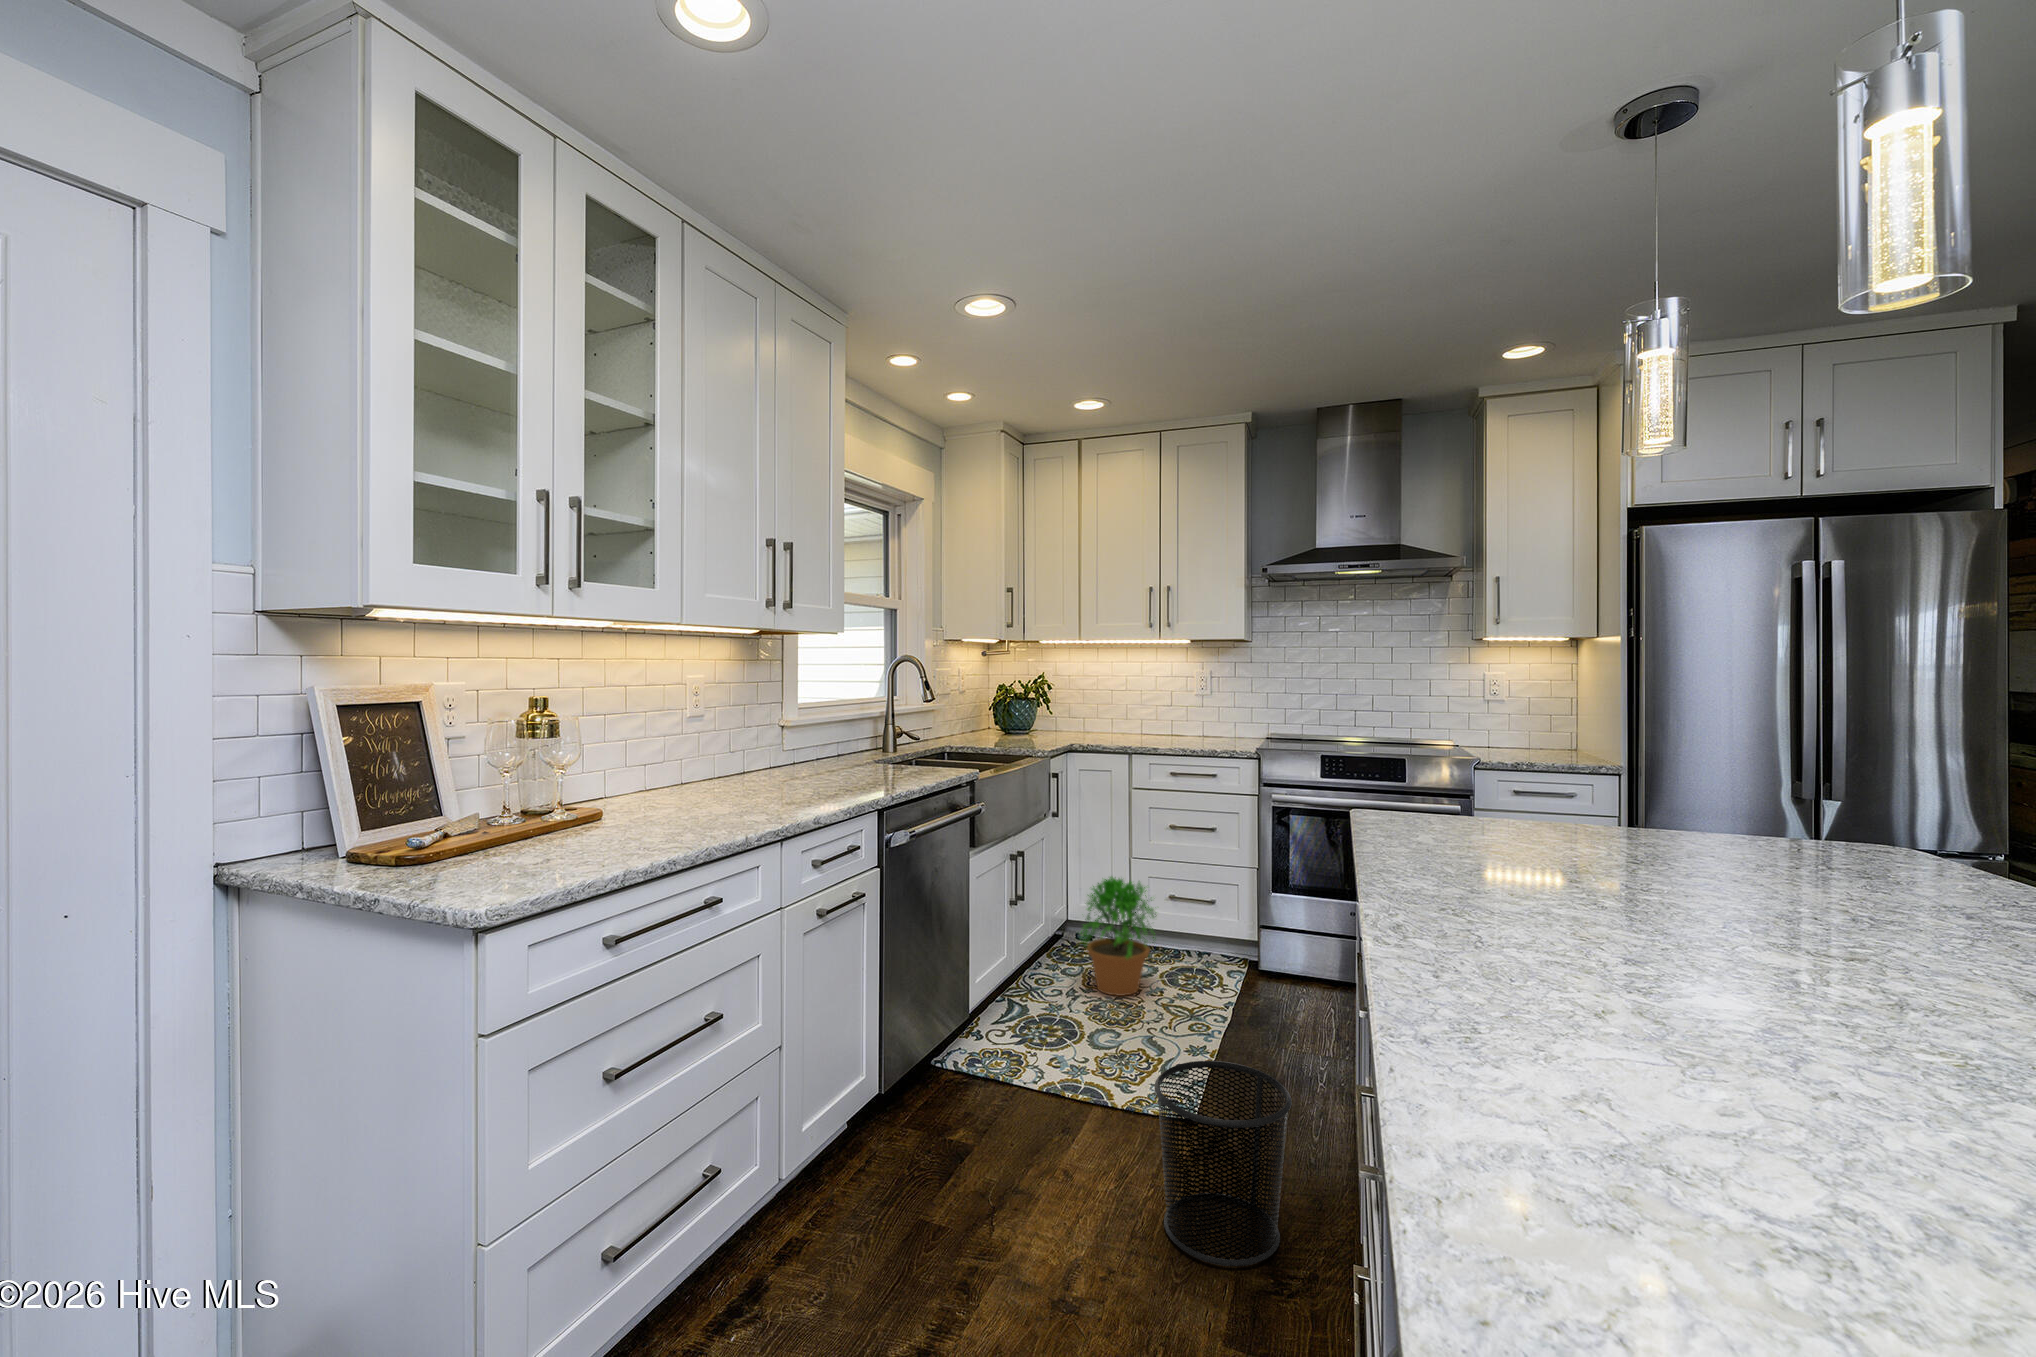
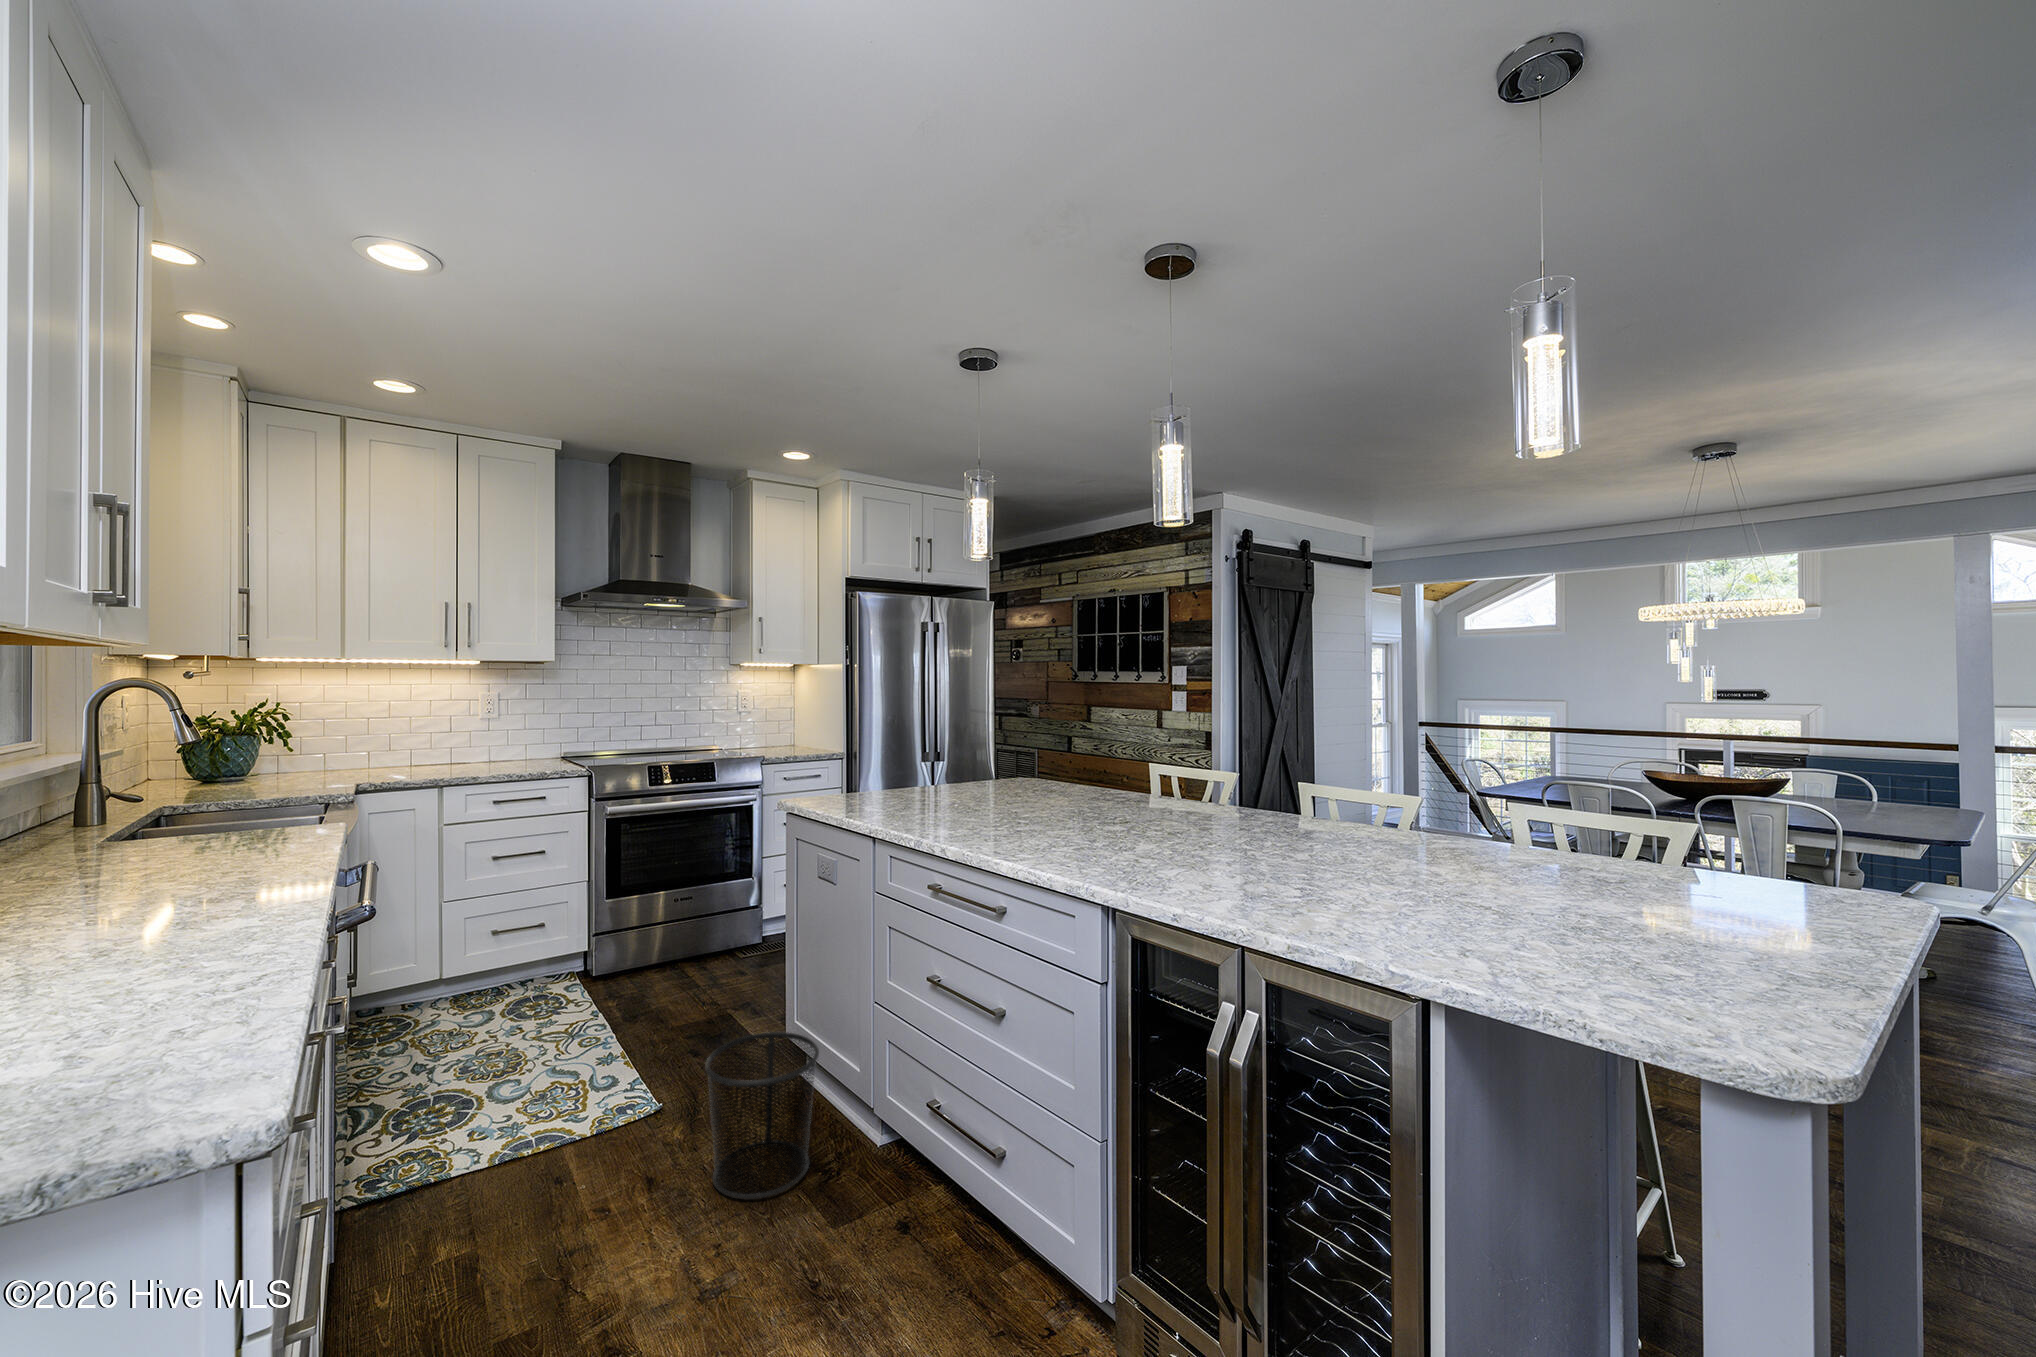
potted plant: present [1080,877,1156,996] -> none [411,920,520,1053]

